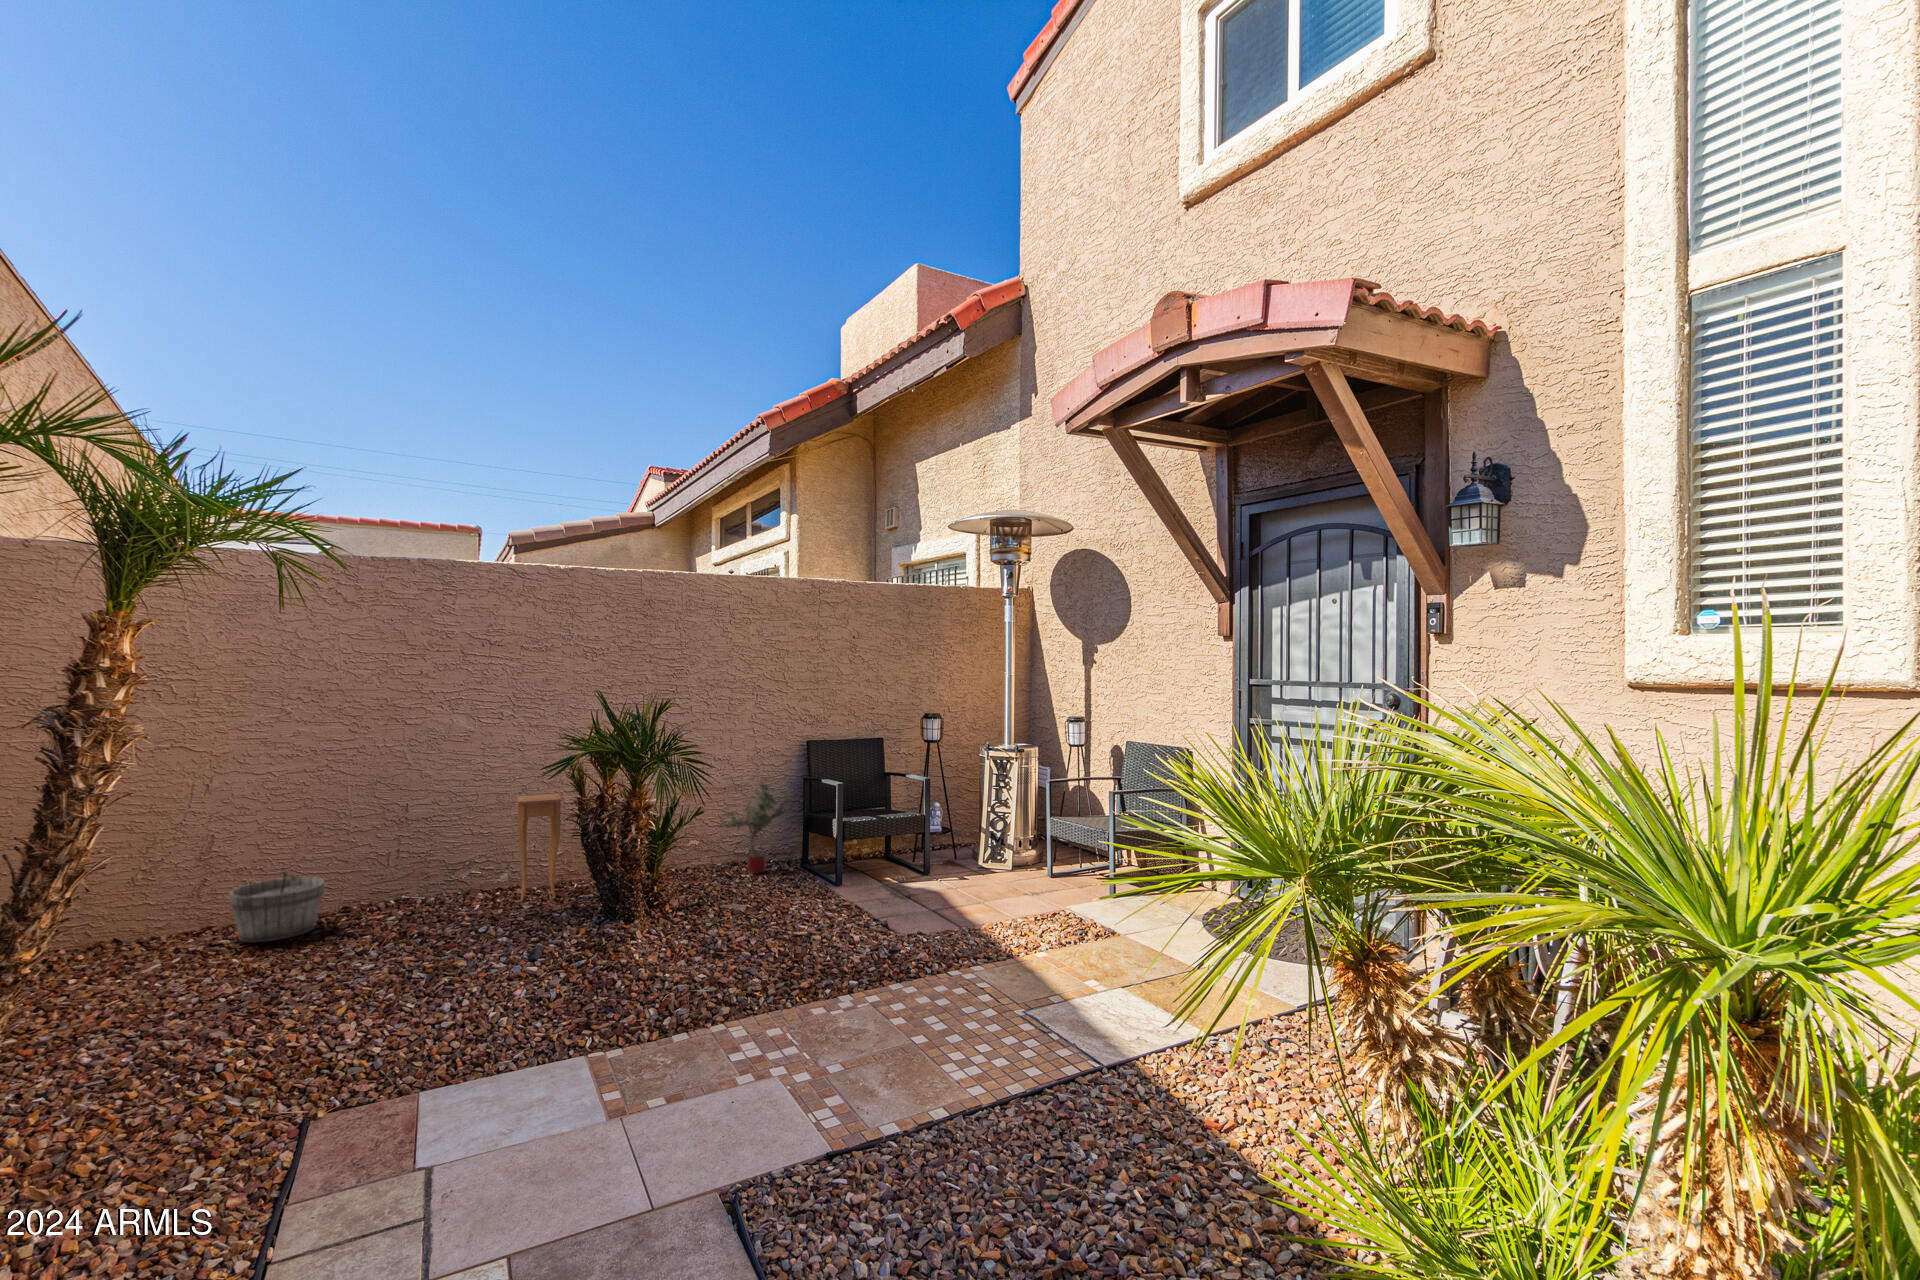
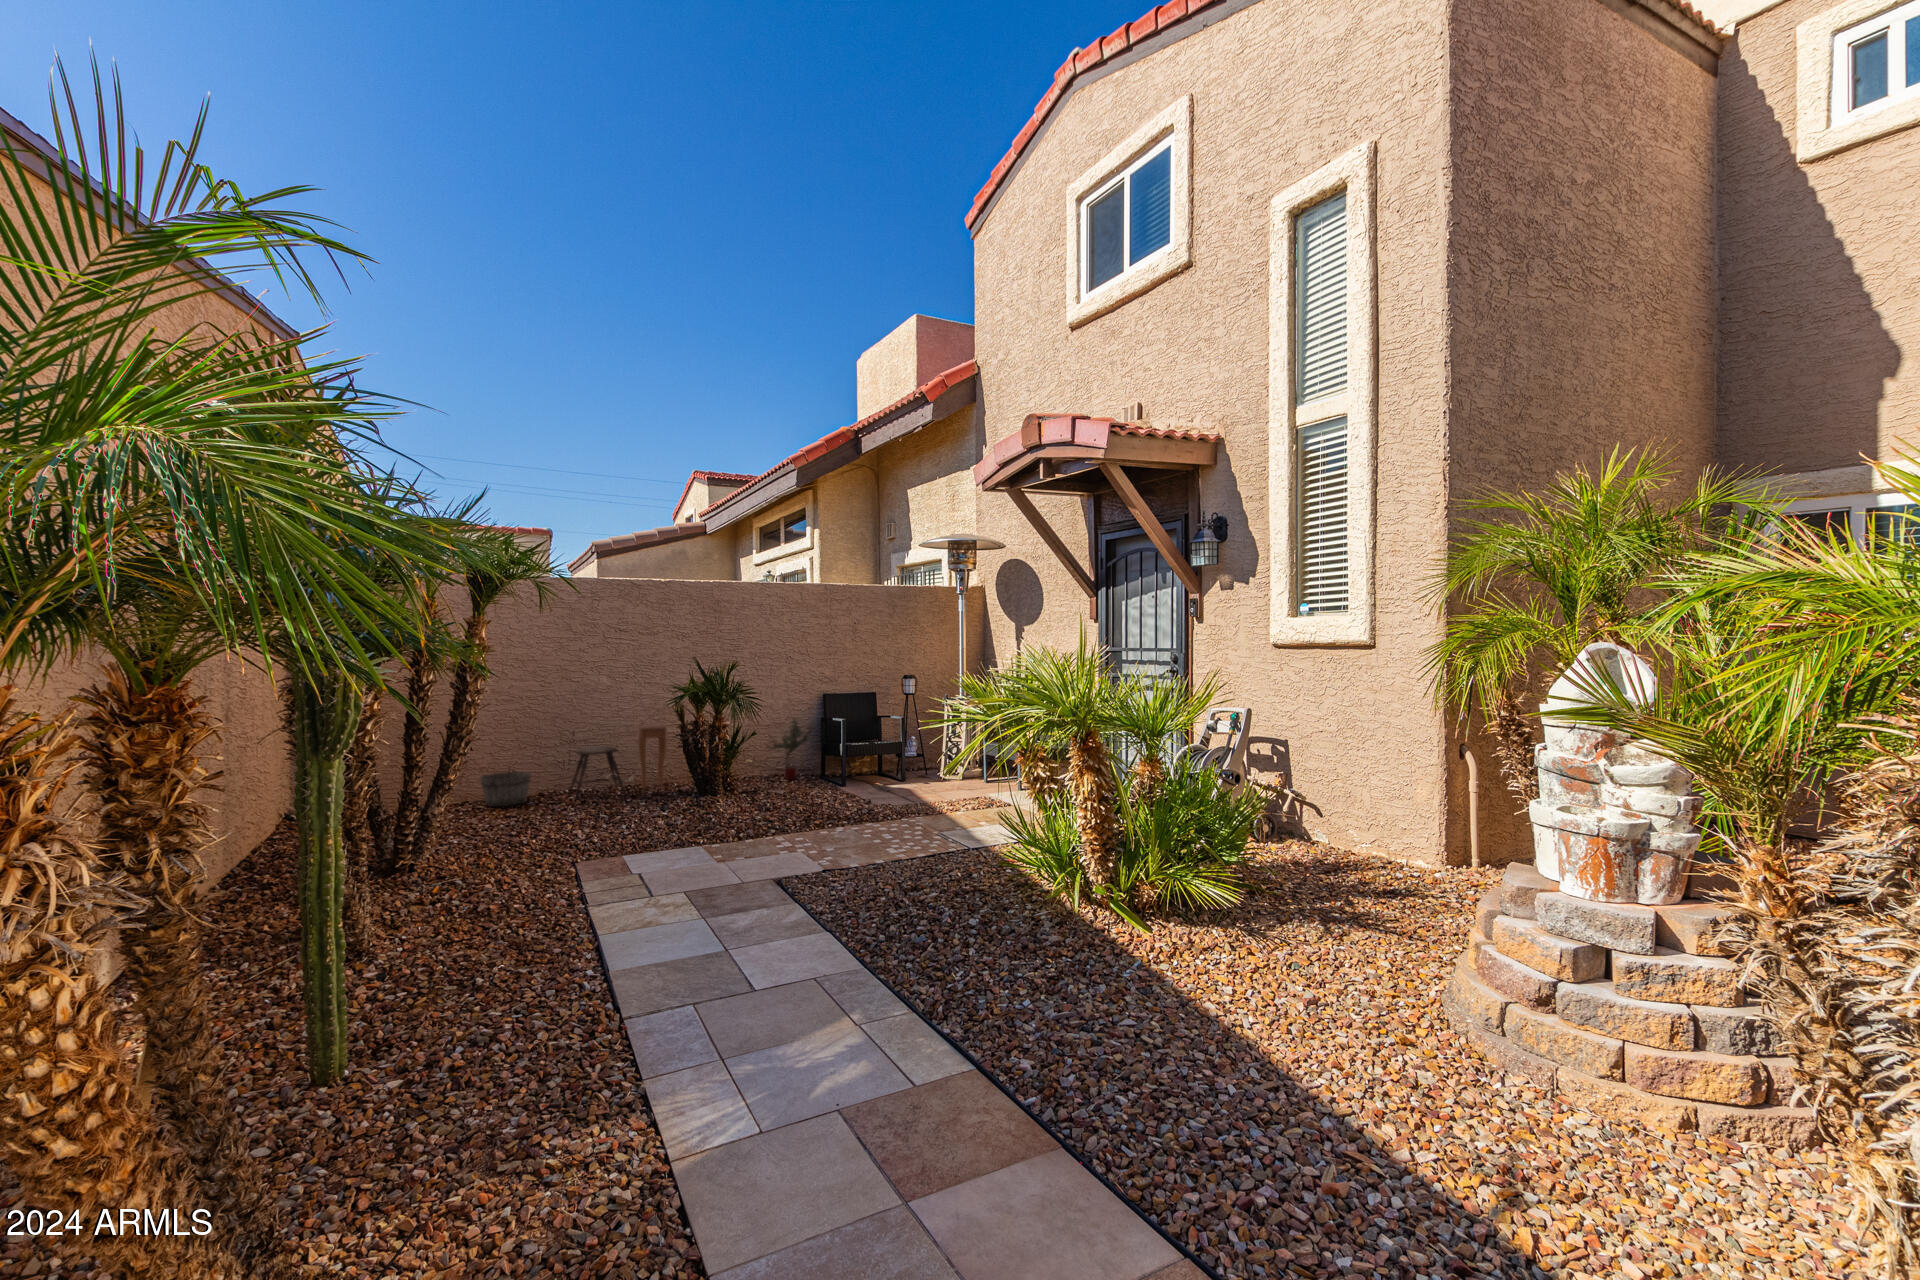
stool: none [397,830,489,927] -> present [570,746,626,800]

